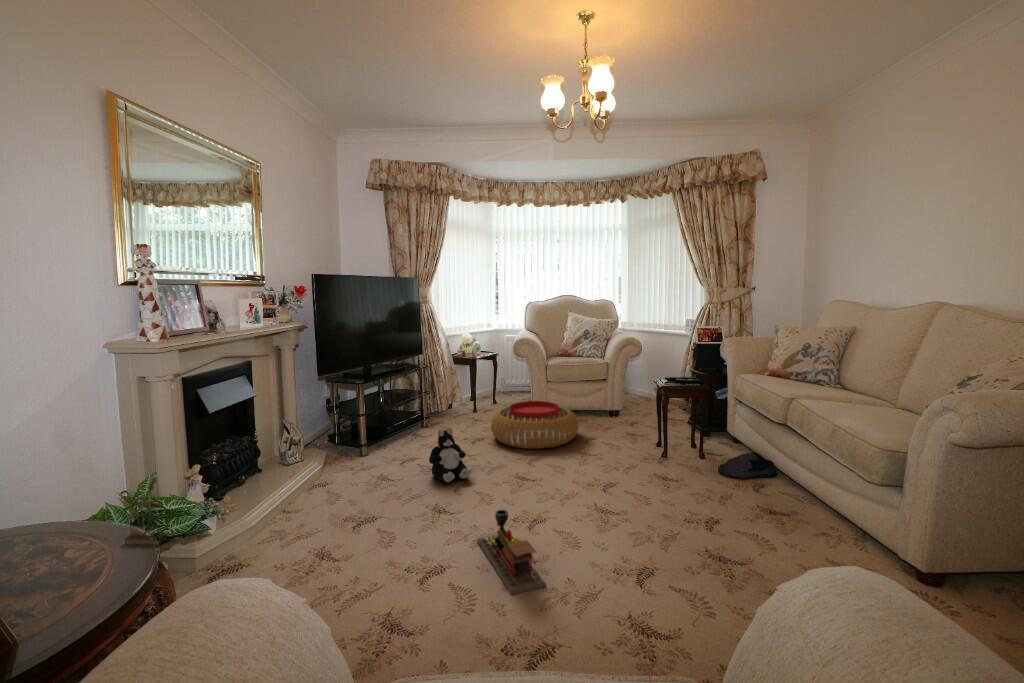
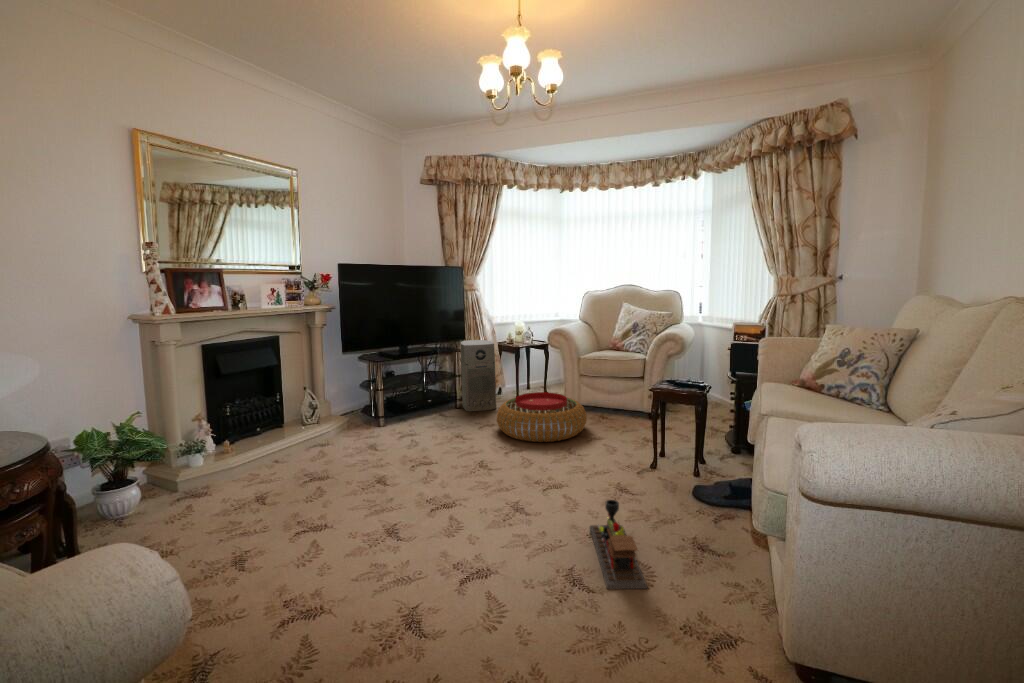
air purifier: none [423,354,466,429] -> present [461,340,496,411]
plush toy: present [429,429,472,482] -> none [401,411,437,461]
toy train: present [477,510,546,595] -> present [590,500,647,589]

